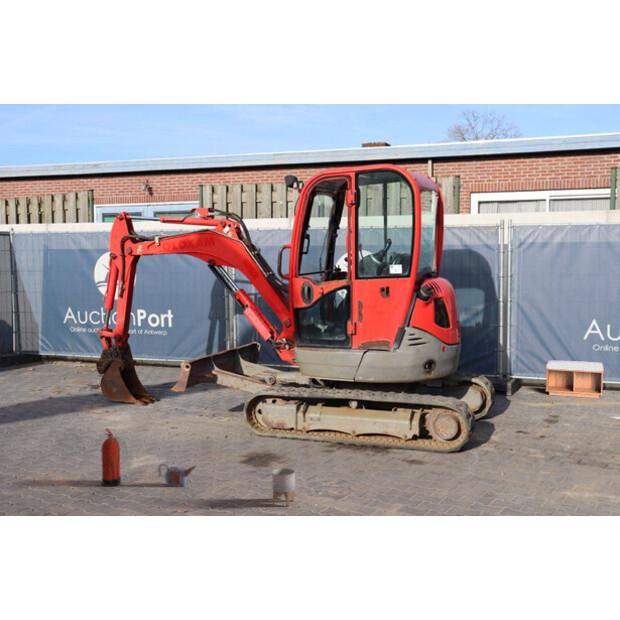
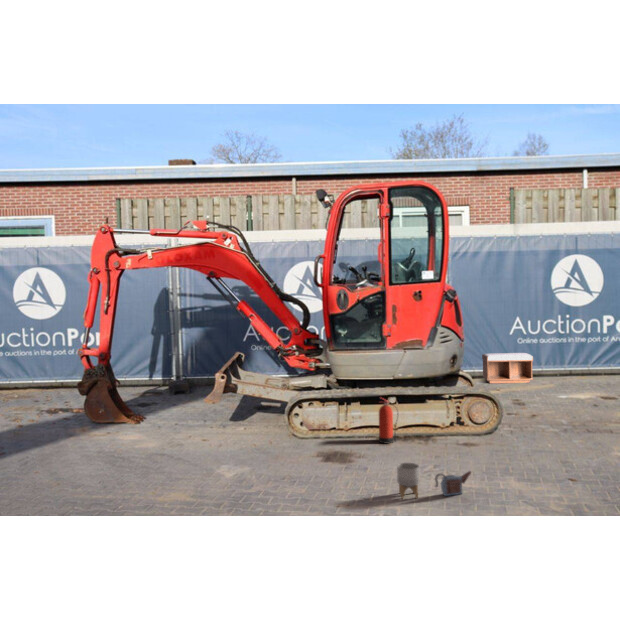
fire extinguisher: present [101,428,121,486] -> present [379,400,397,443]
watering can: present [158,464,196,486] -> present [435,471,471,496]

